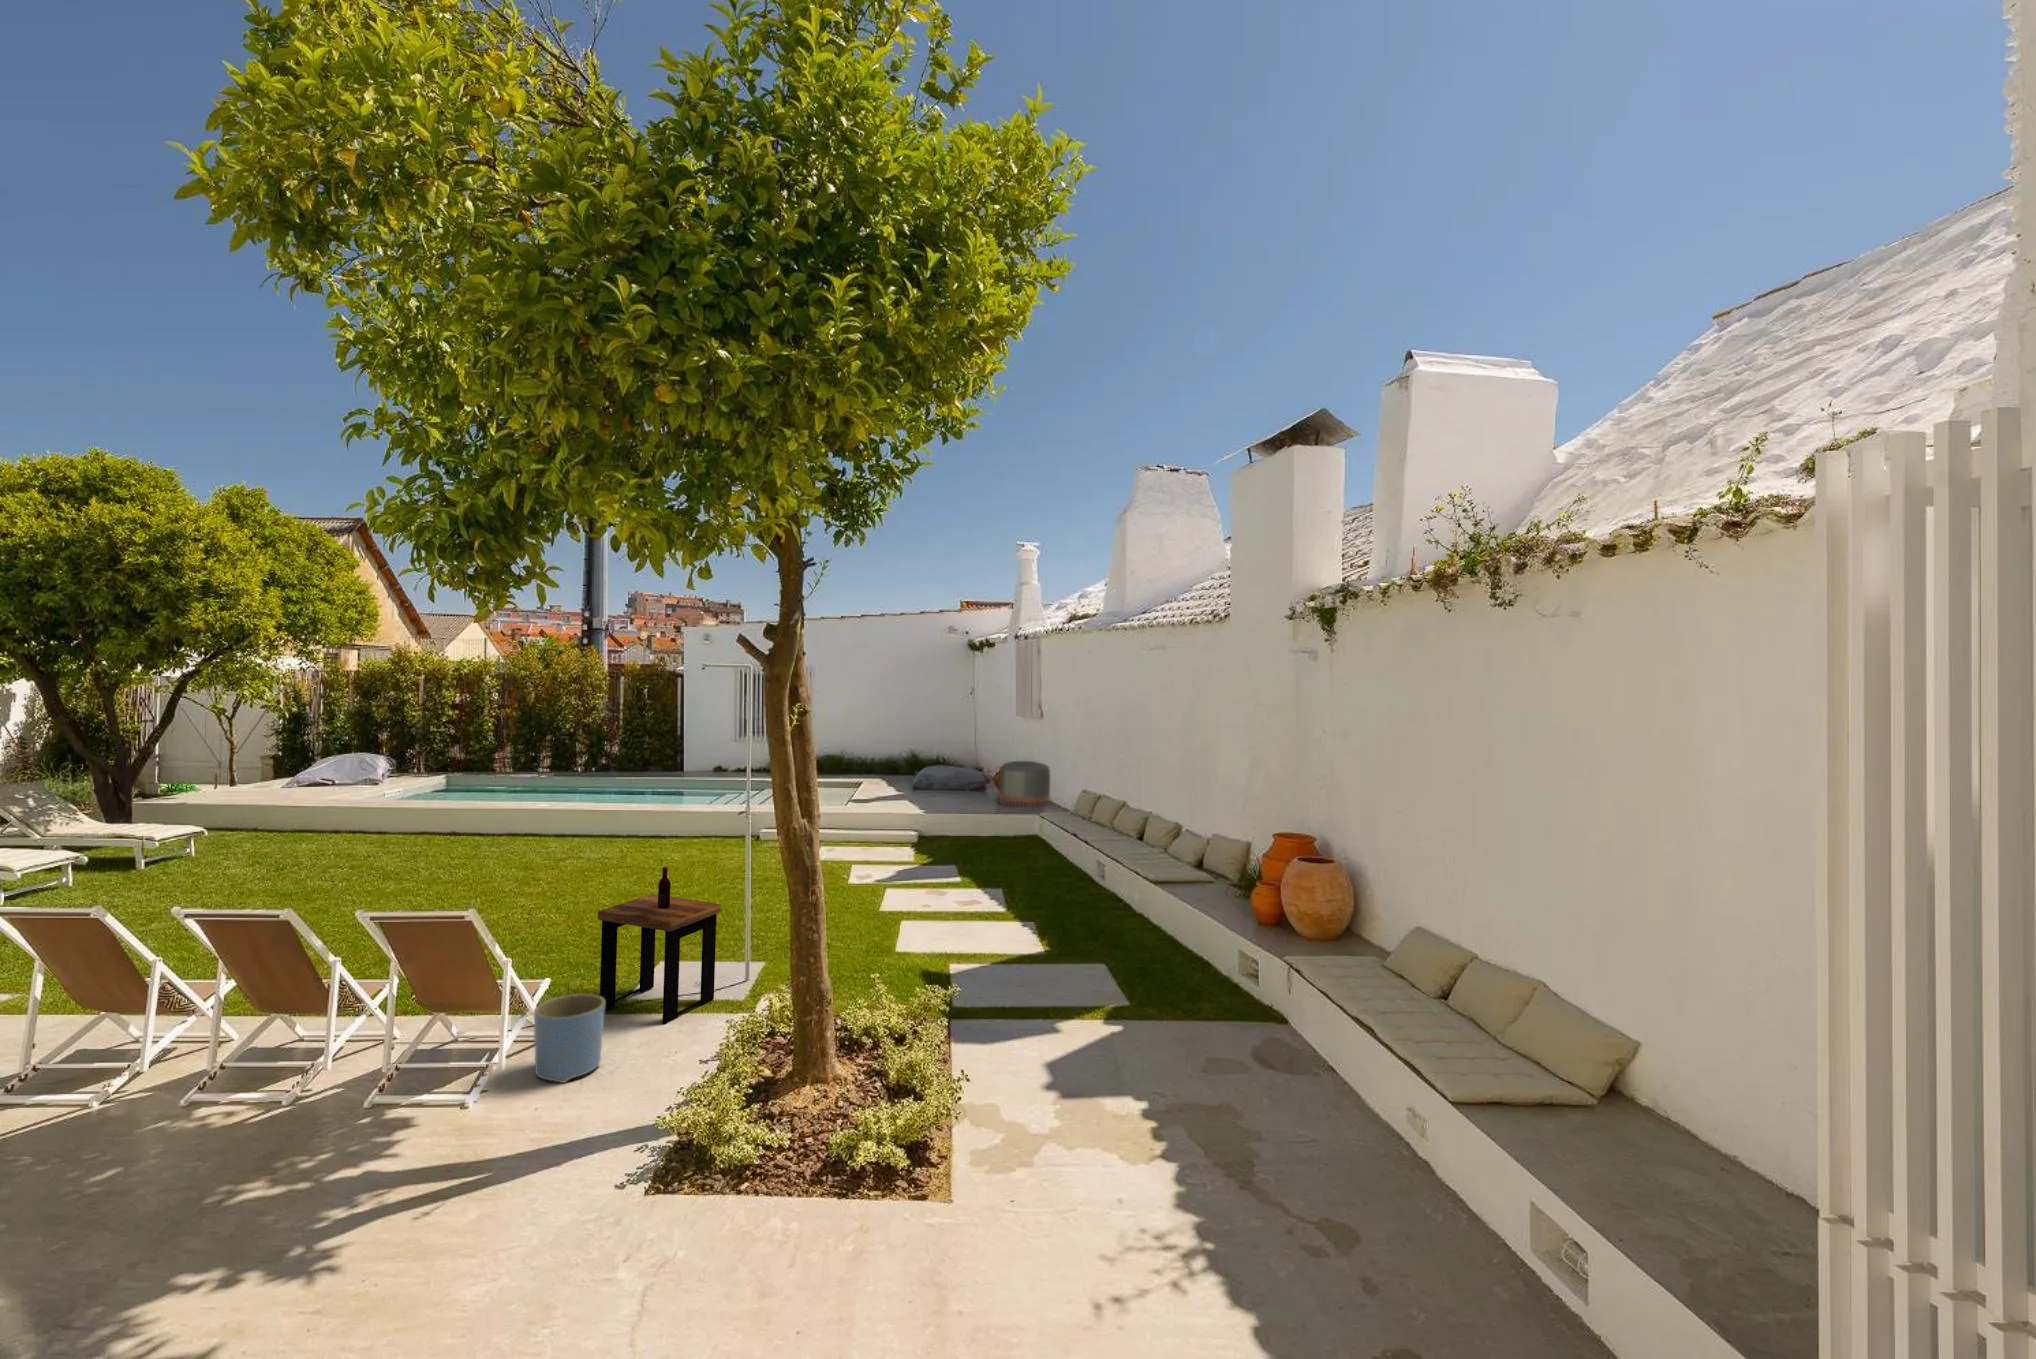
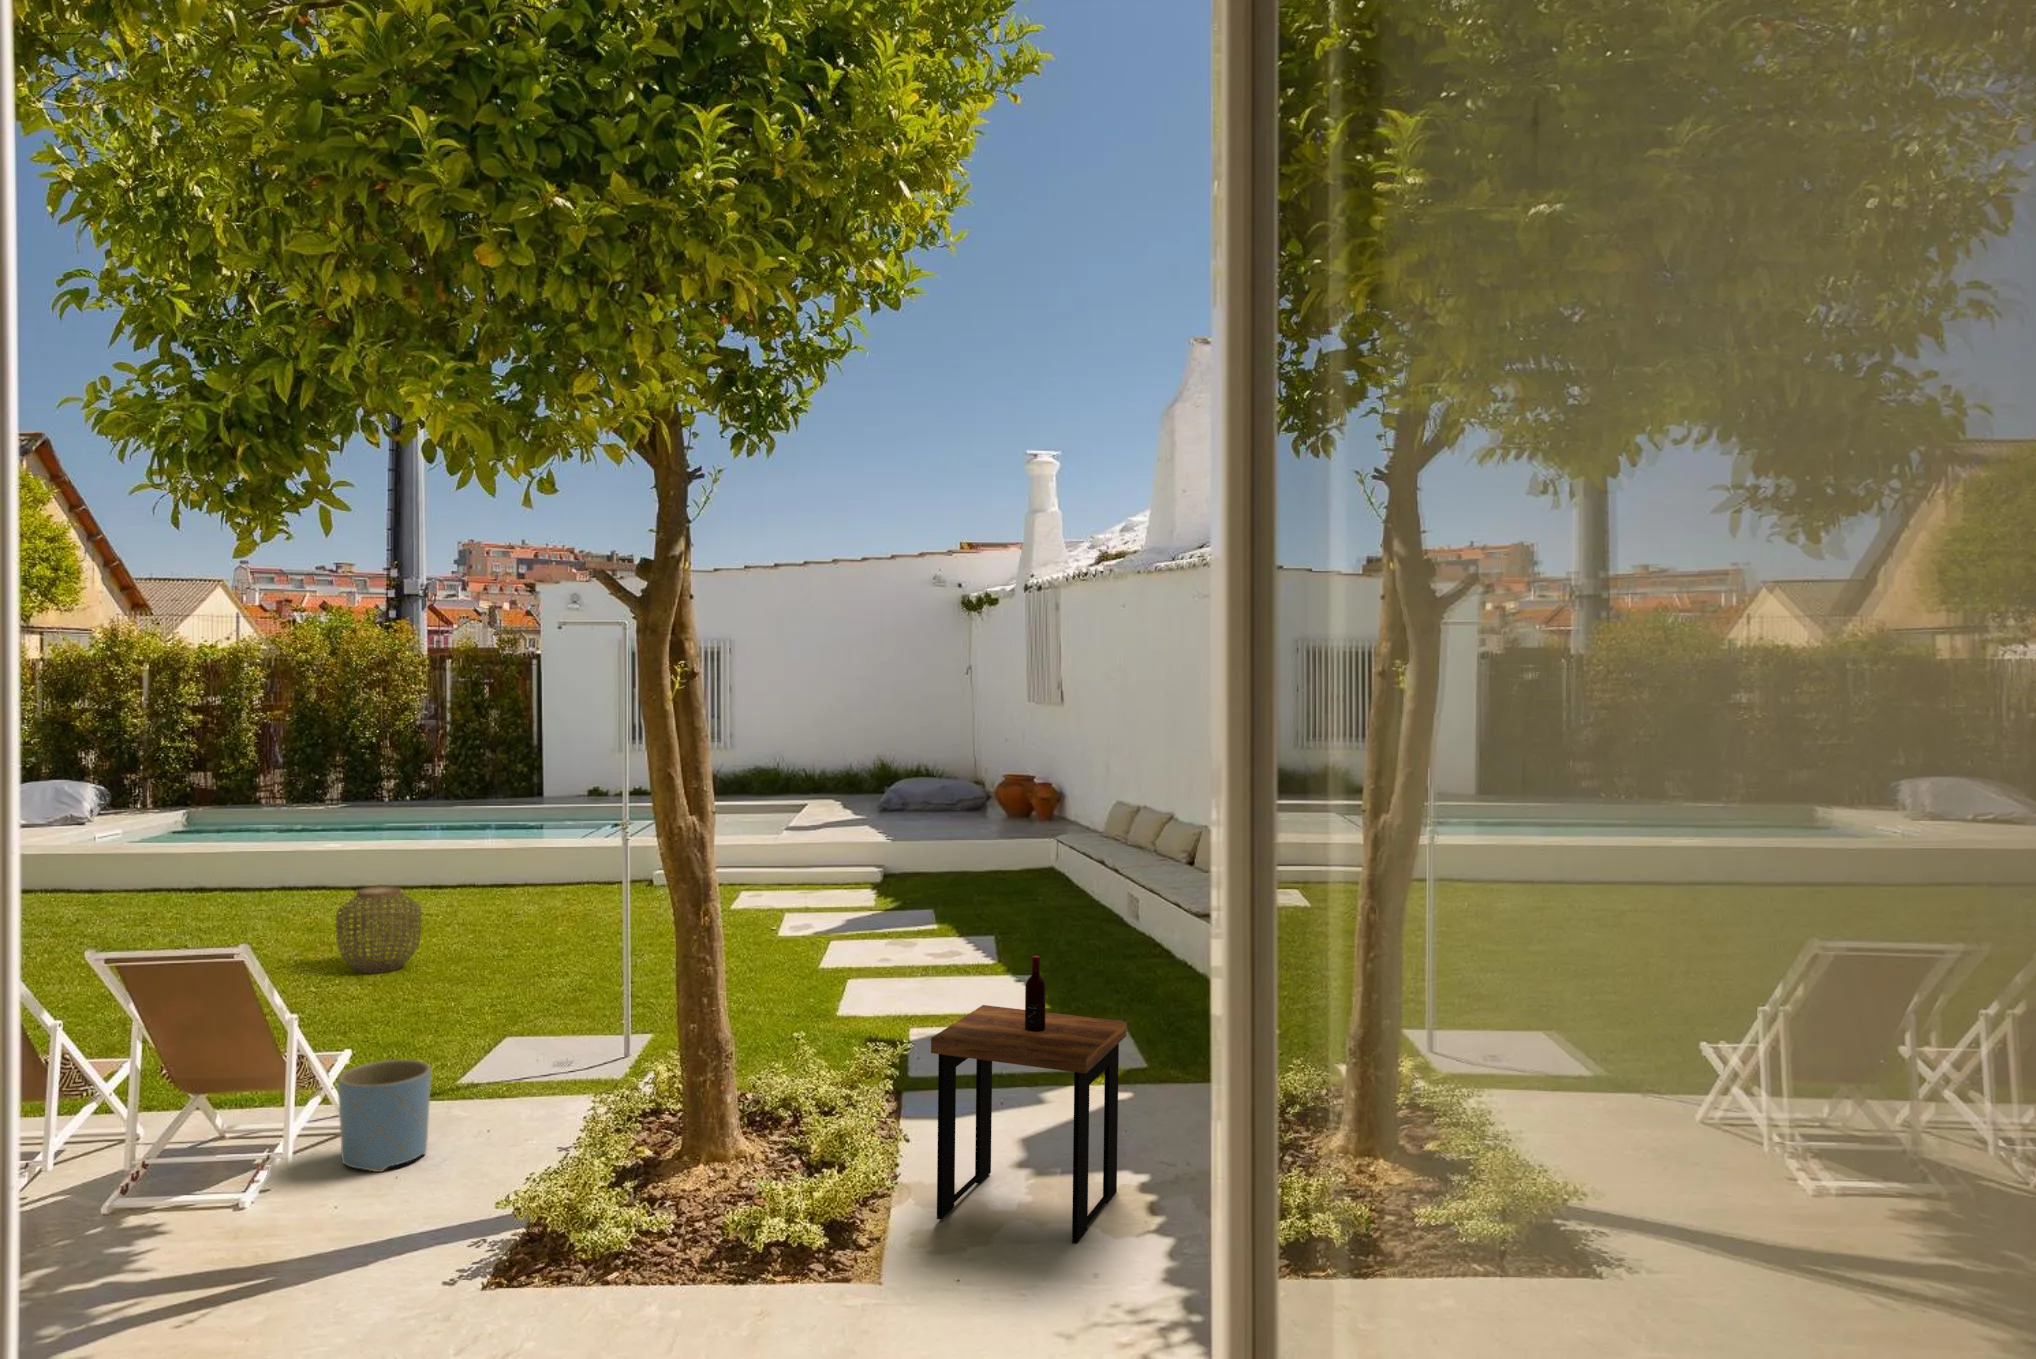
pouf: present [999,761,1050,806] -> none [998,769,1074,836]
woven basket: none [539,843,601,906] -> present [336,886,421,973]
side table: present [598,867,721,1025] -> present [931,956,1127,1244]

